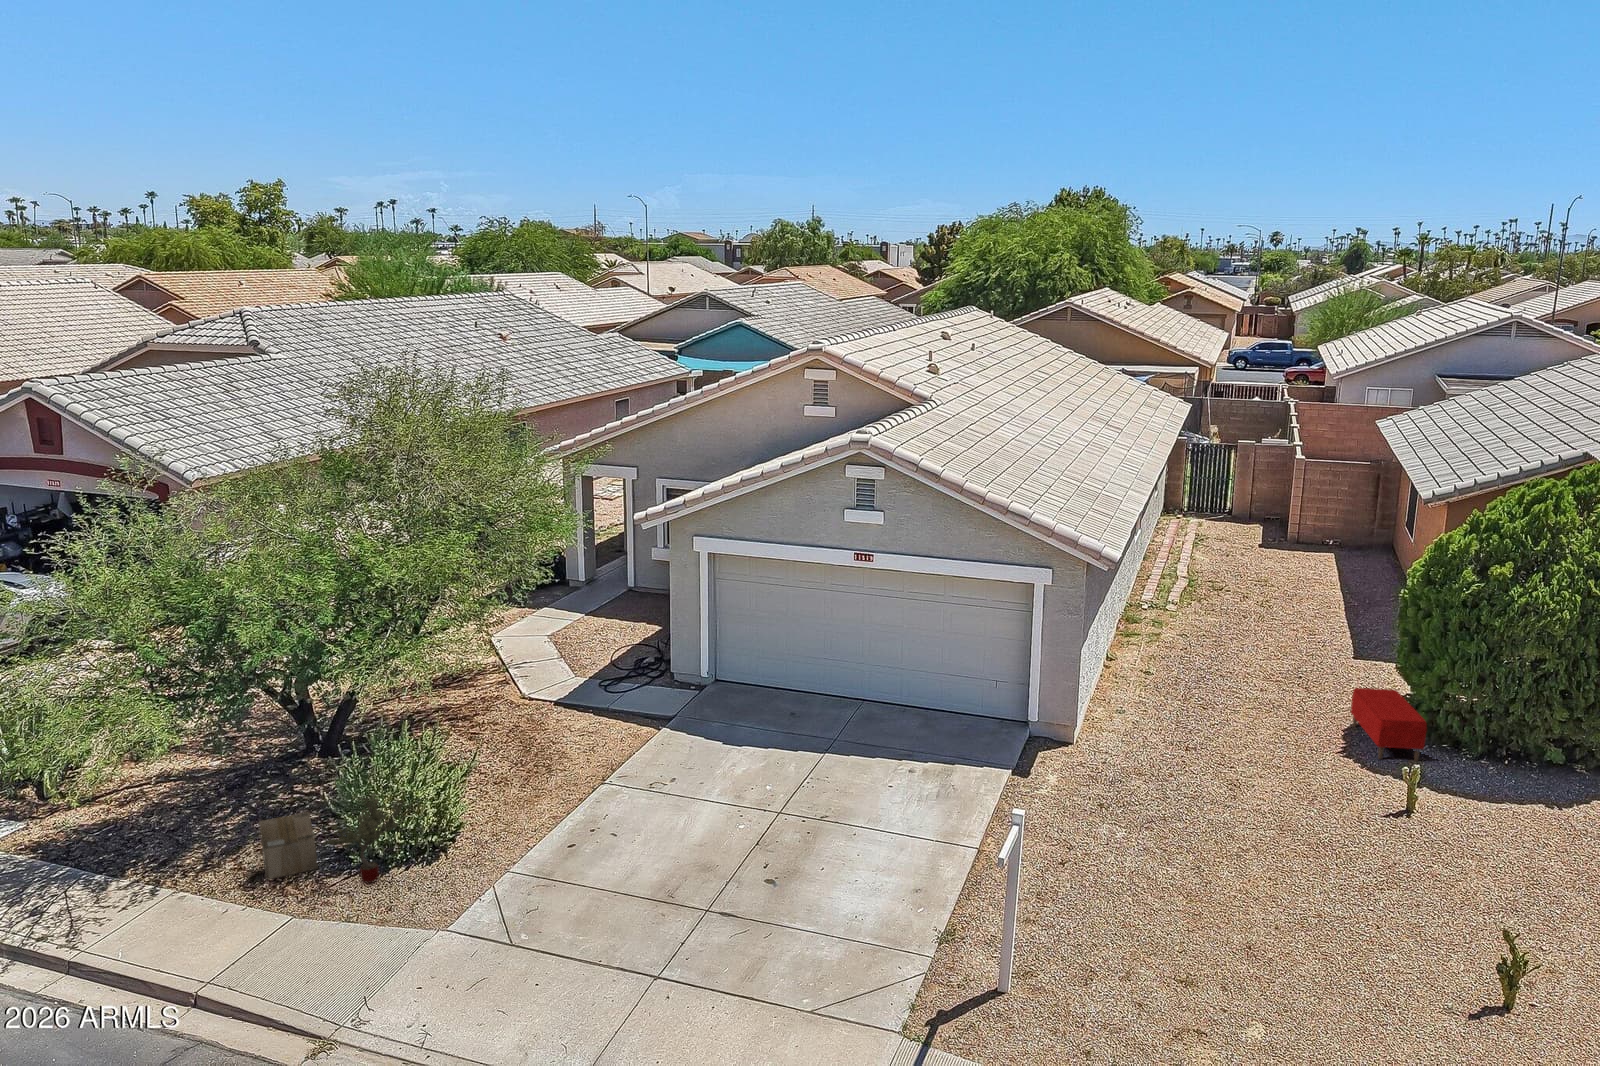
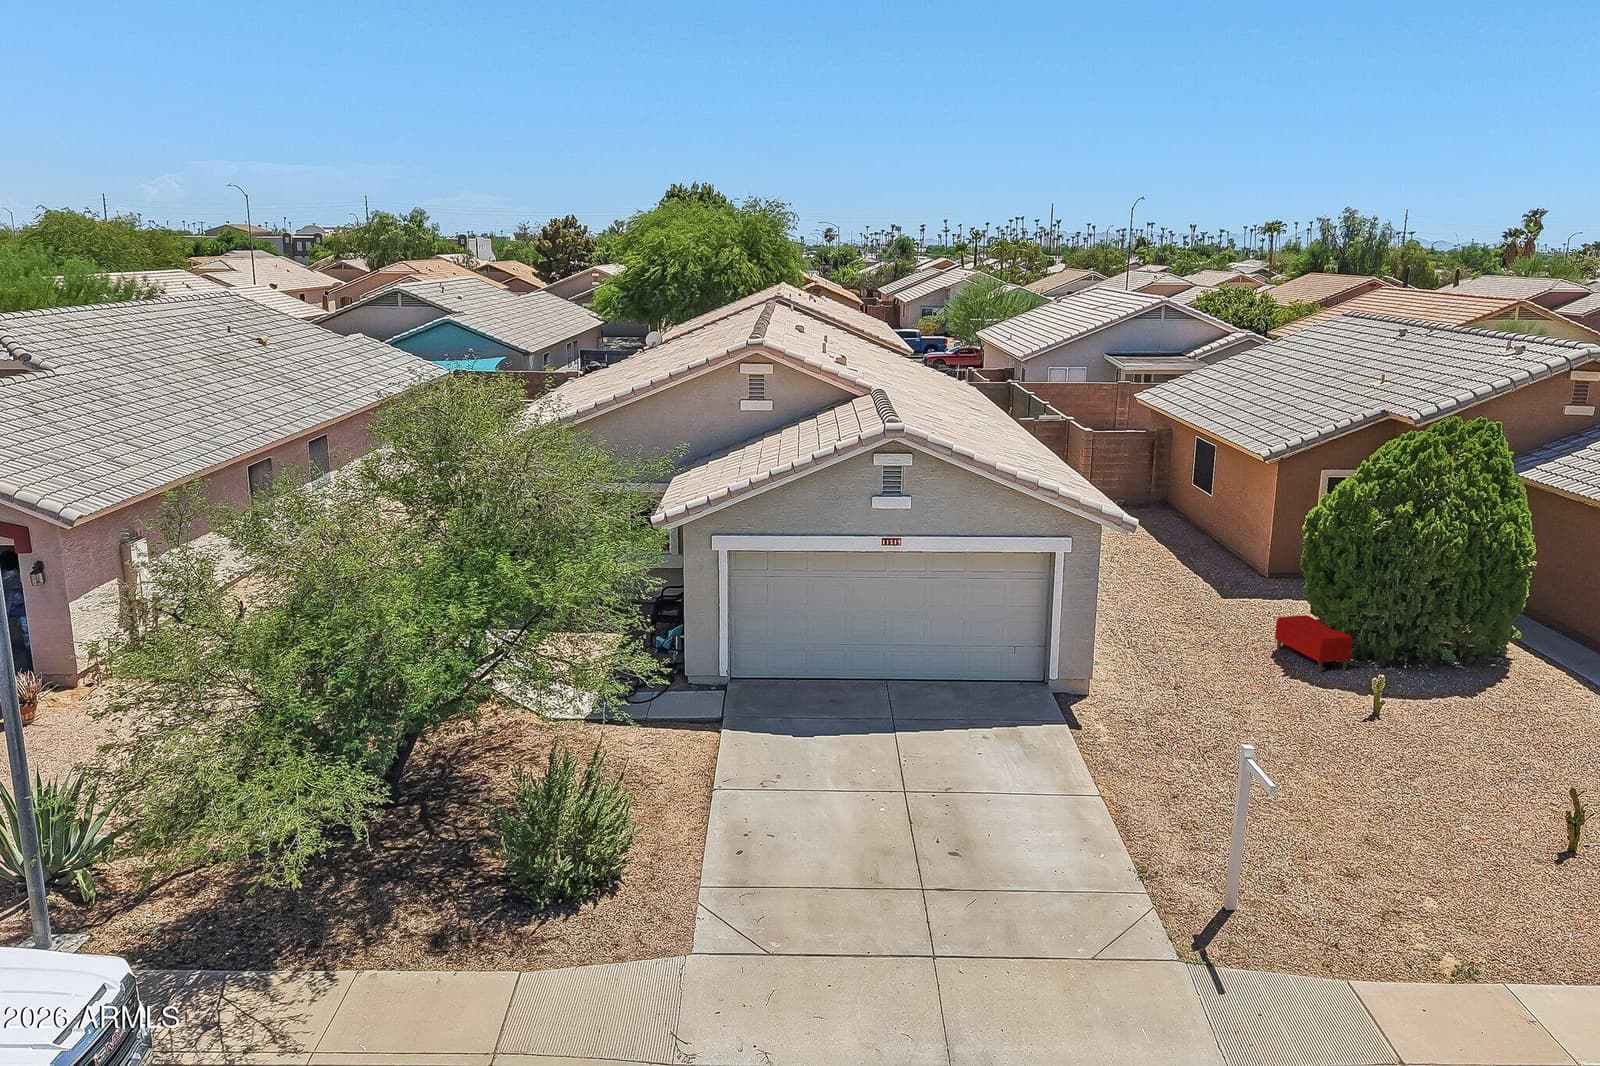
potted tree: present [328,793,403,883] -> none [563,822,632,918]
cardboard box: present [259,812,318,879] -> none [445,859,531,936]

